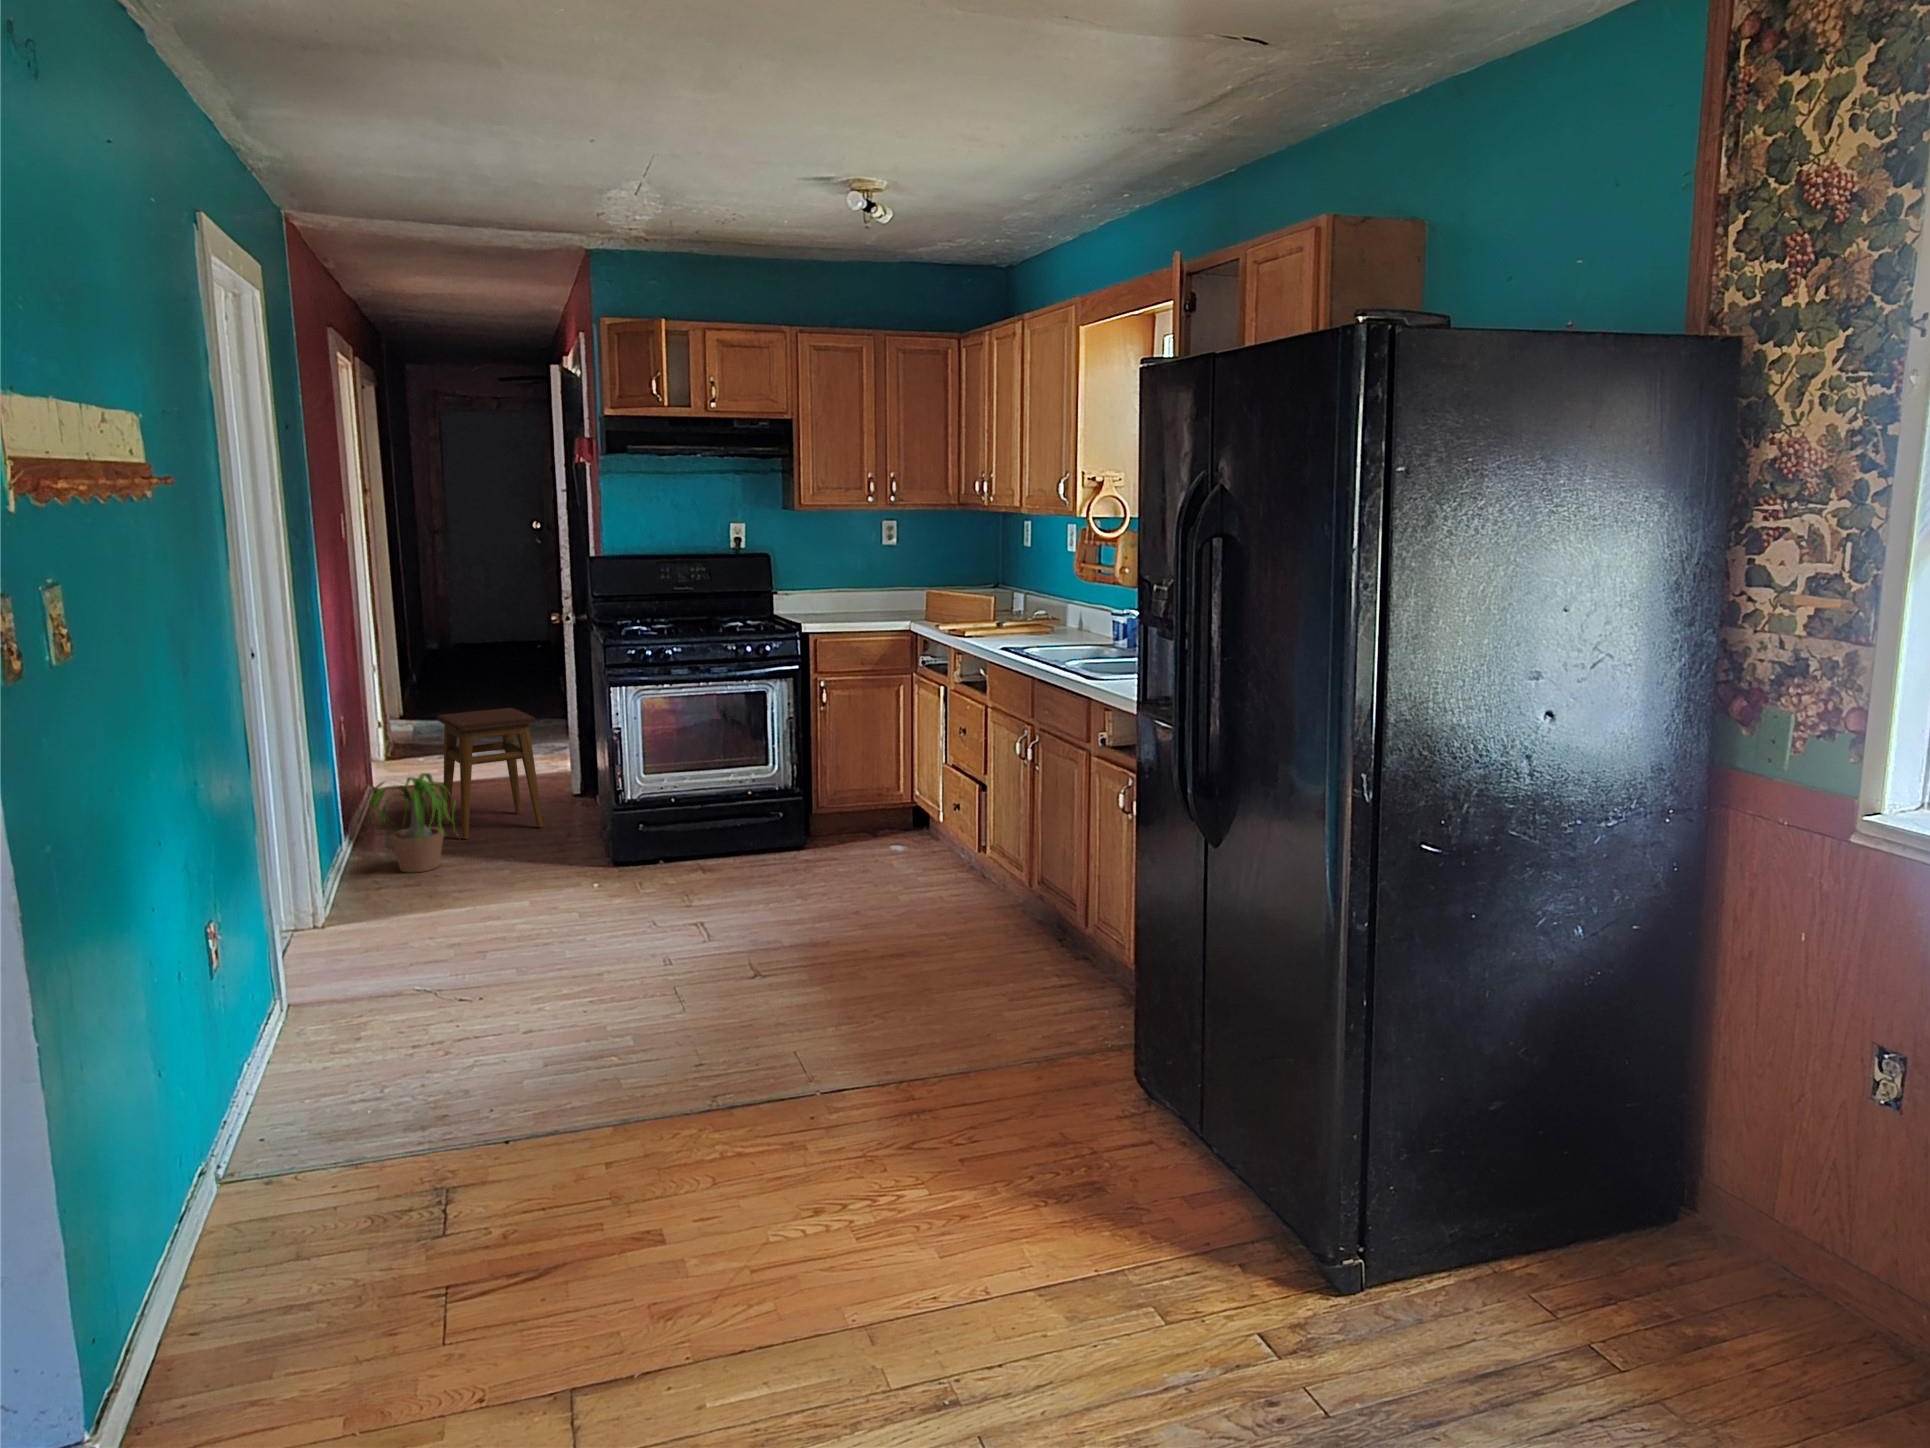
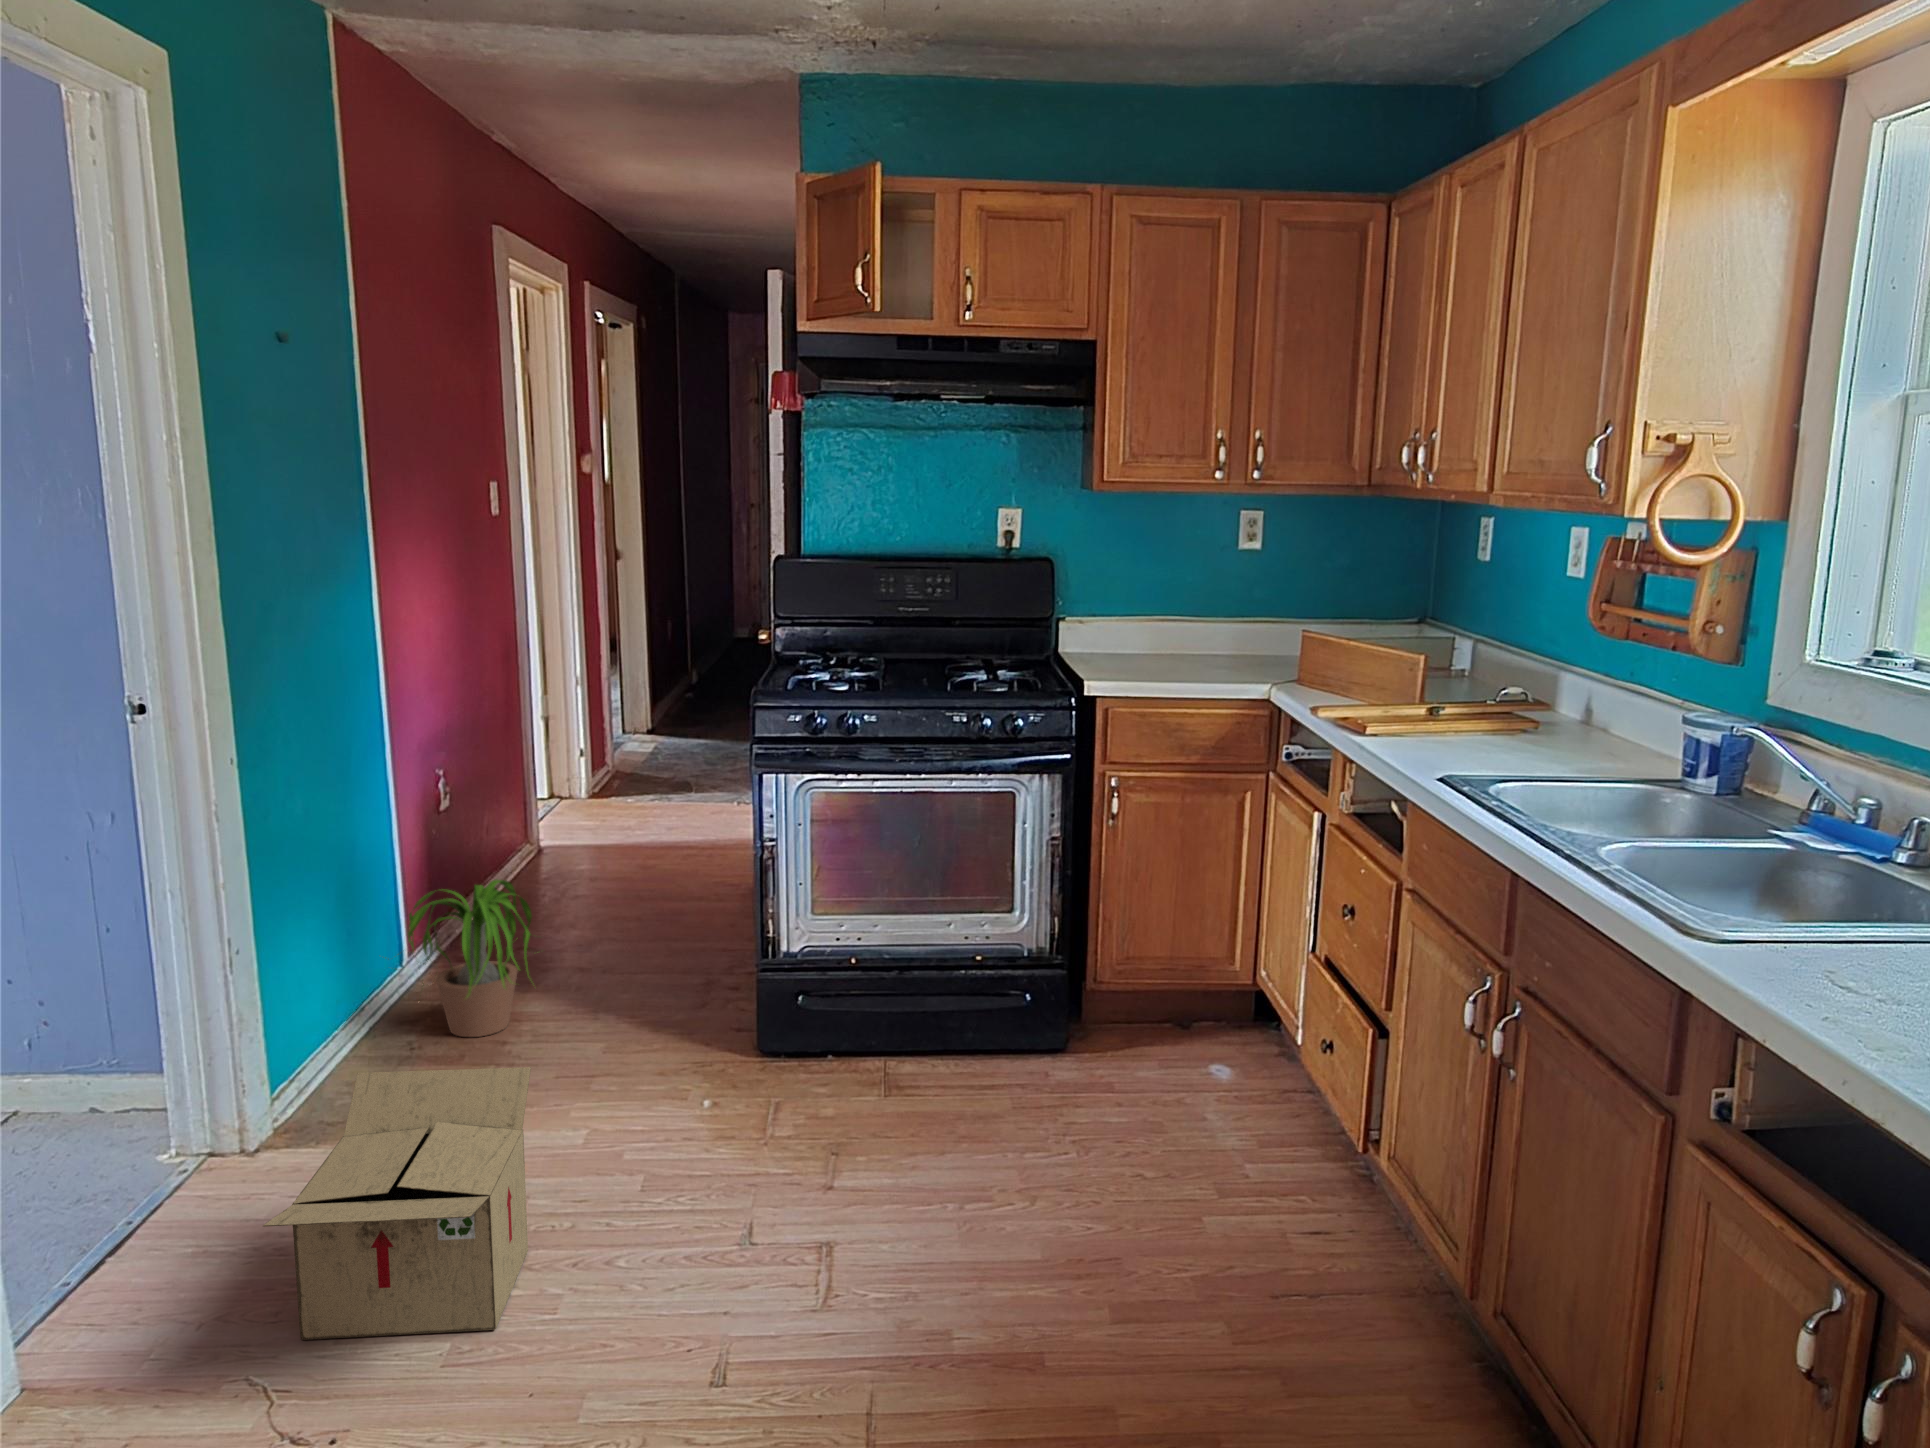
stool: present [437,708,543,839] -> none [561,772,692,972]
cardboard box: none [415,842,531,982] -> present [263,1067,531,1340]

